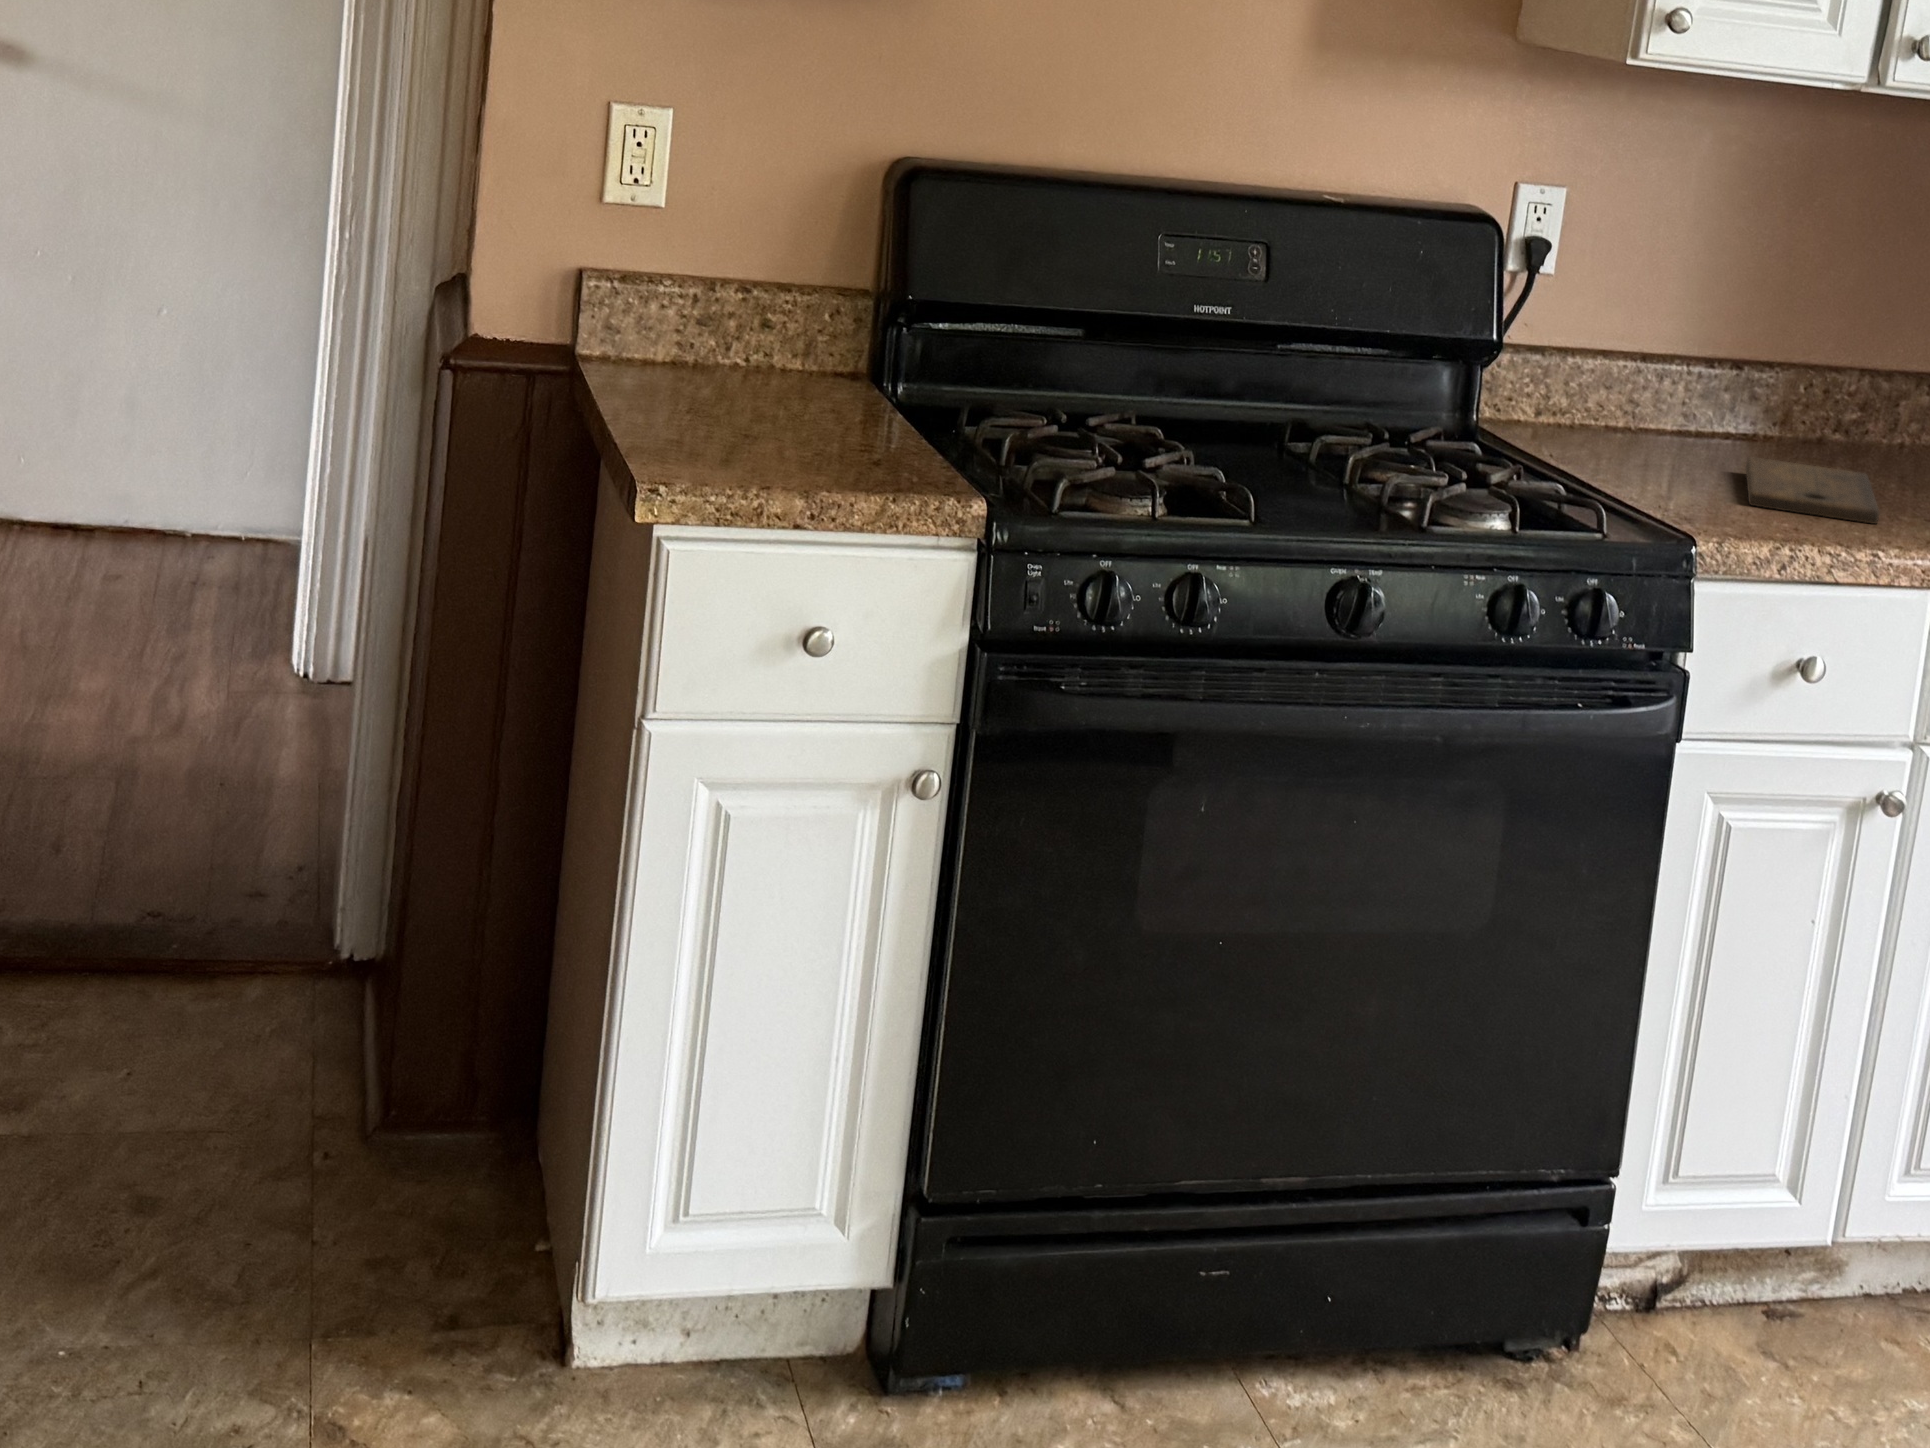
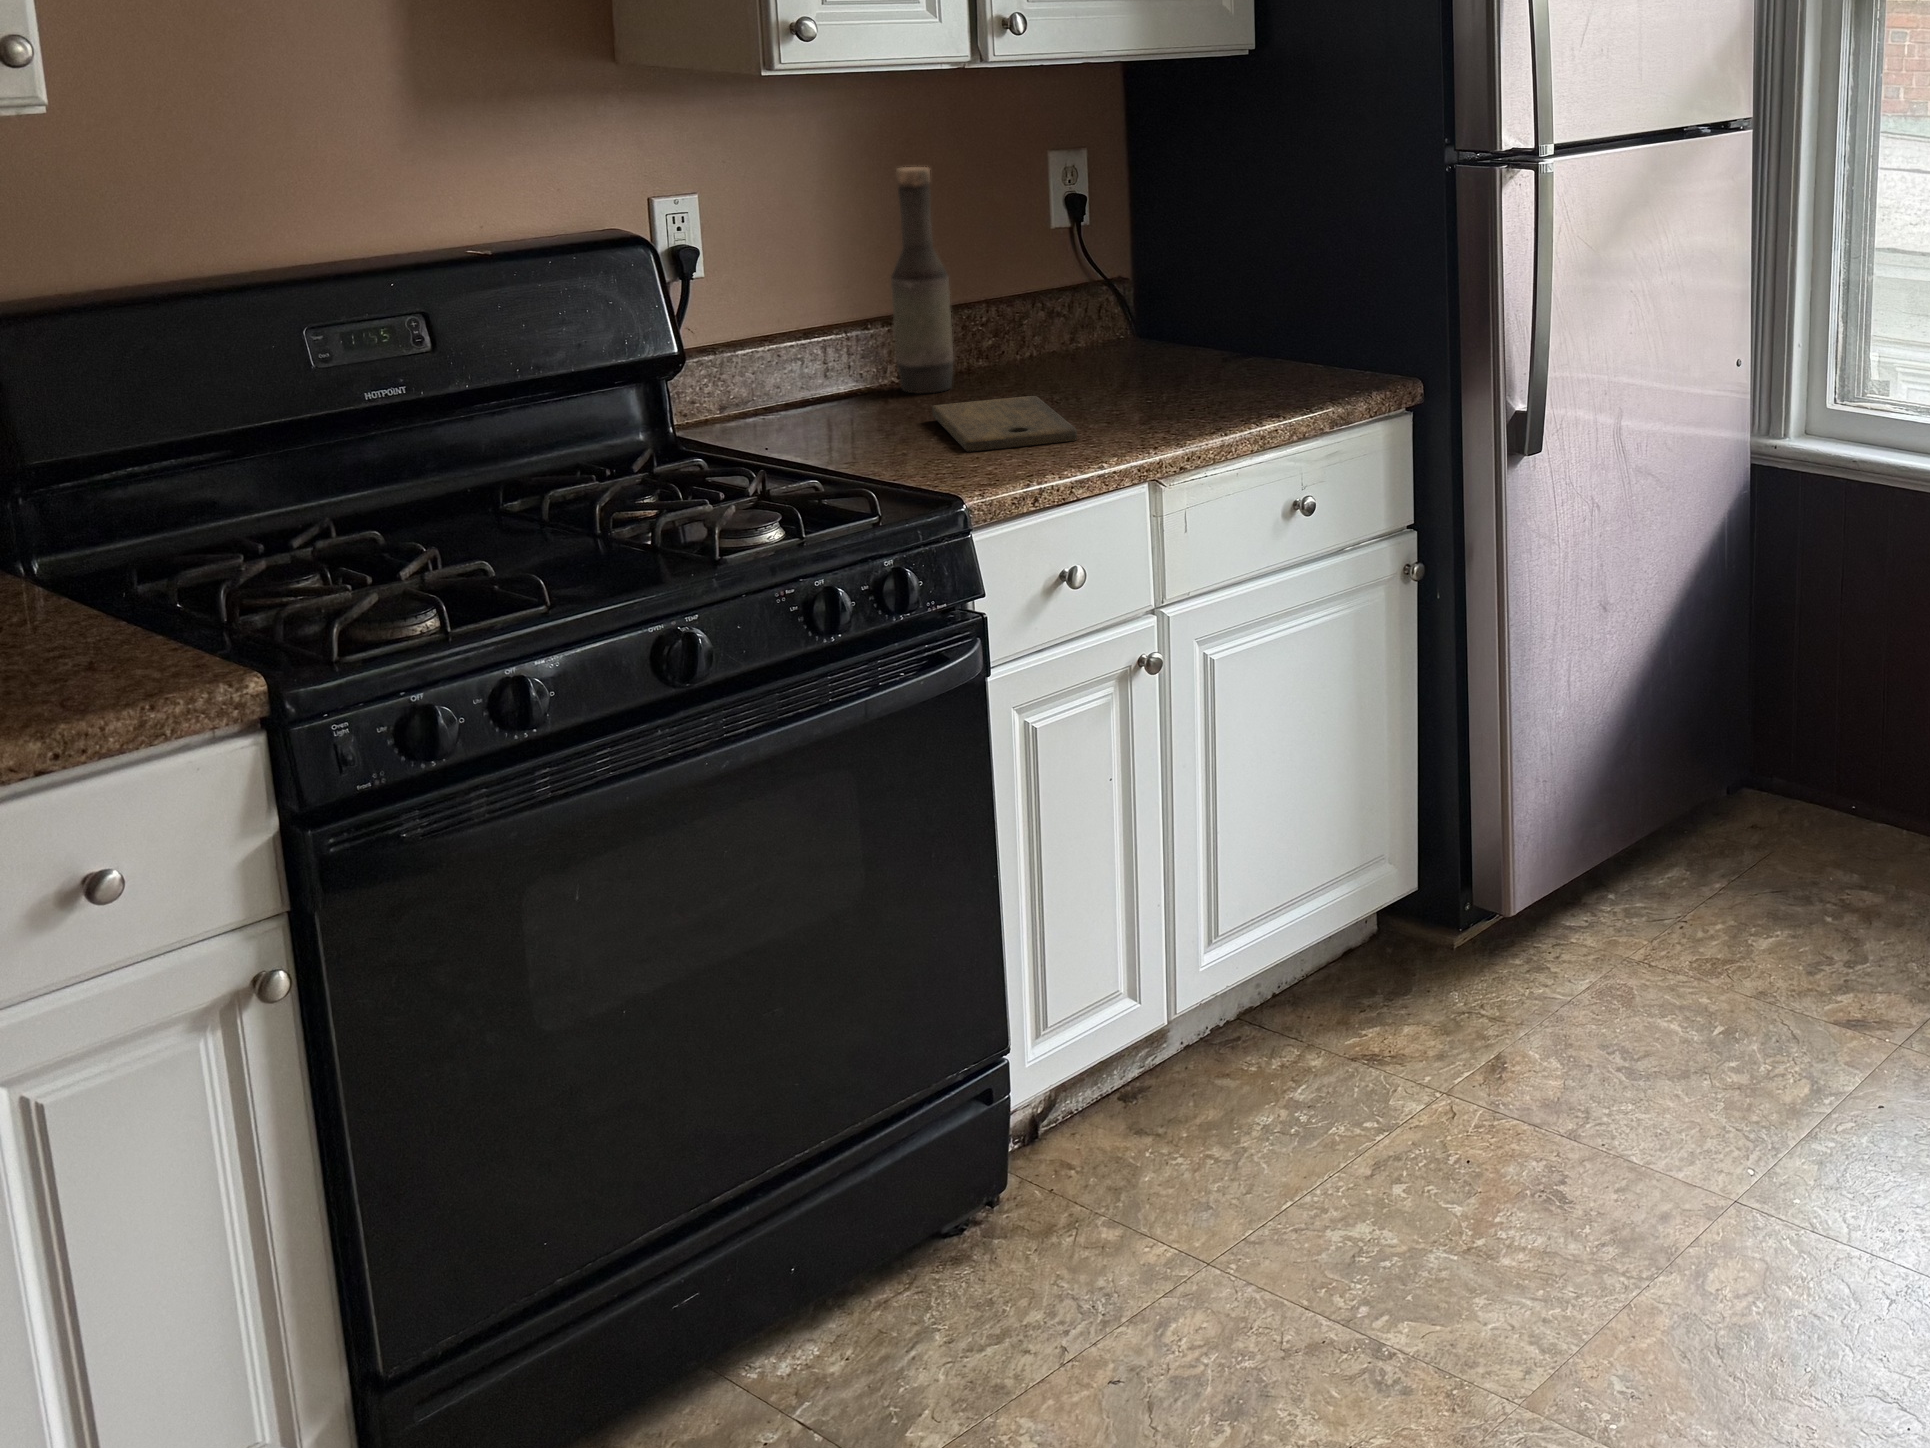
bottle: none [1743,197,1826,454] -> present [891,167,953,393]

